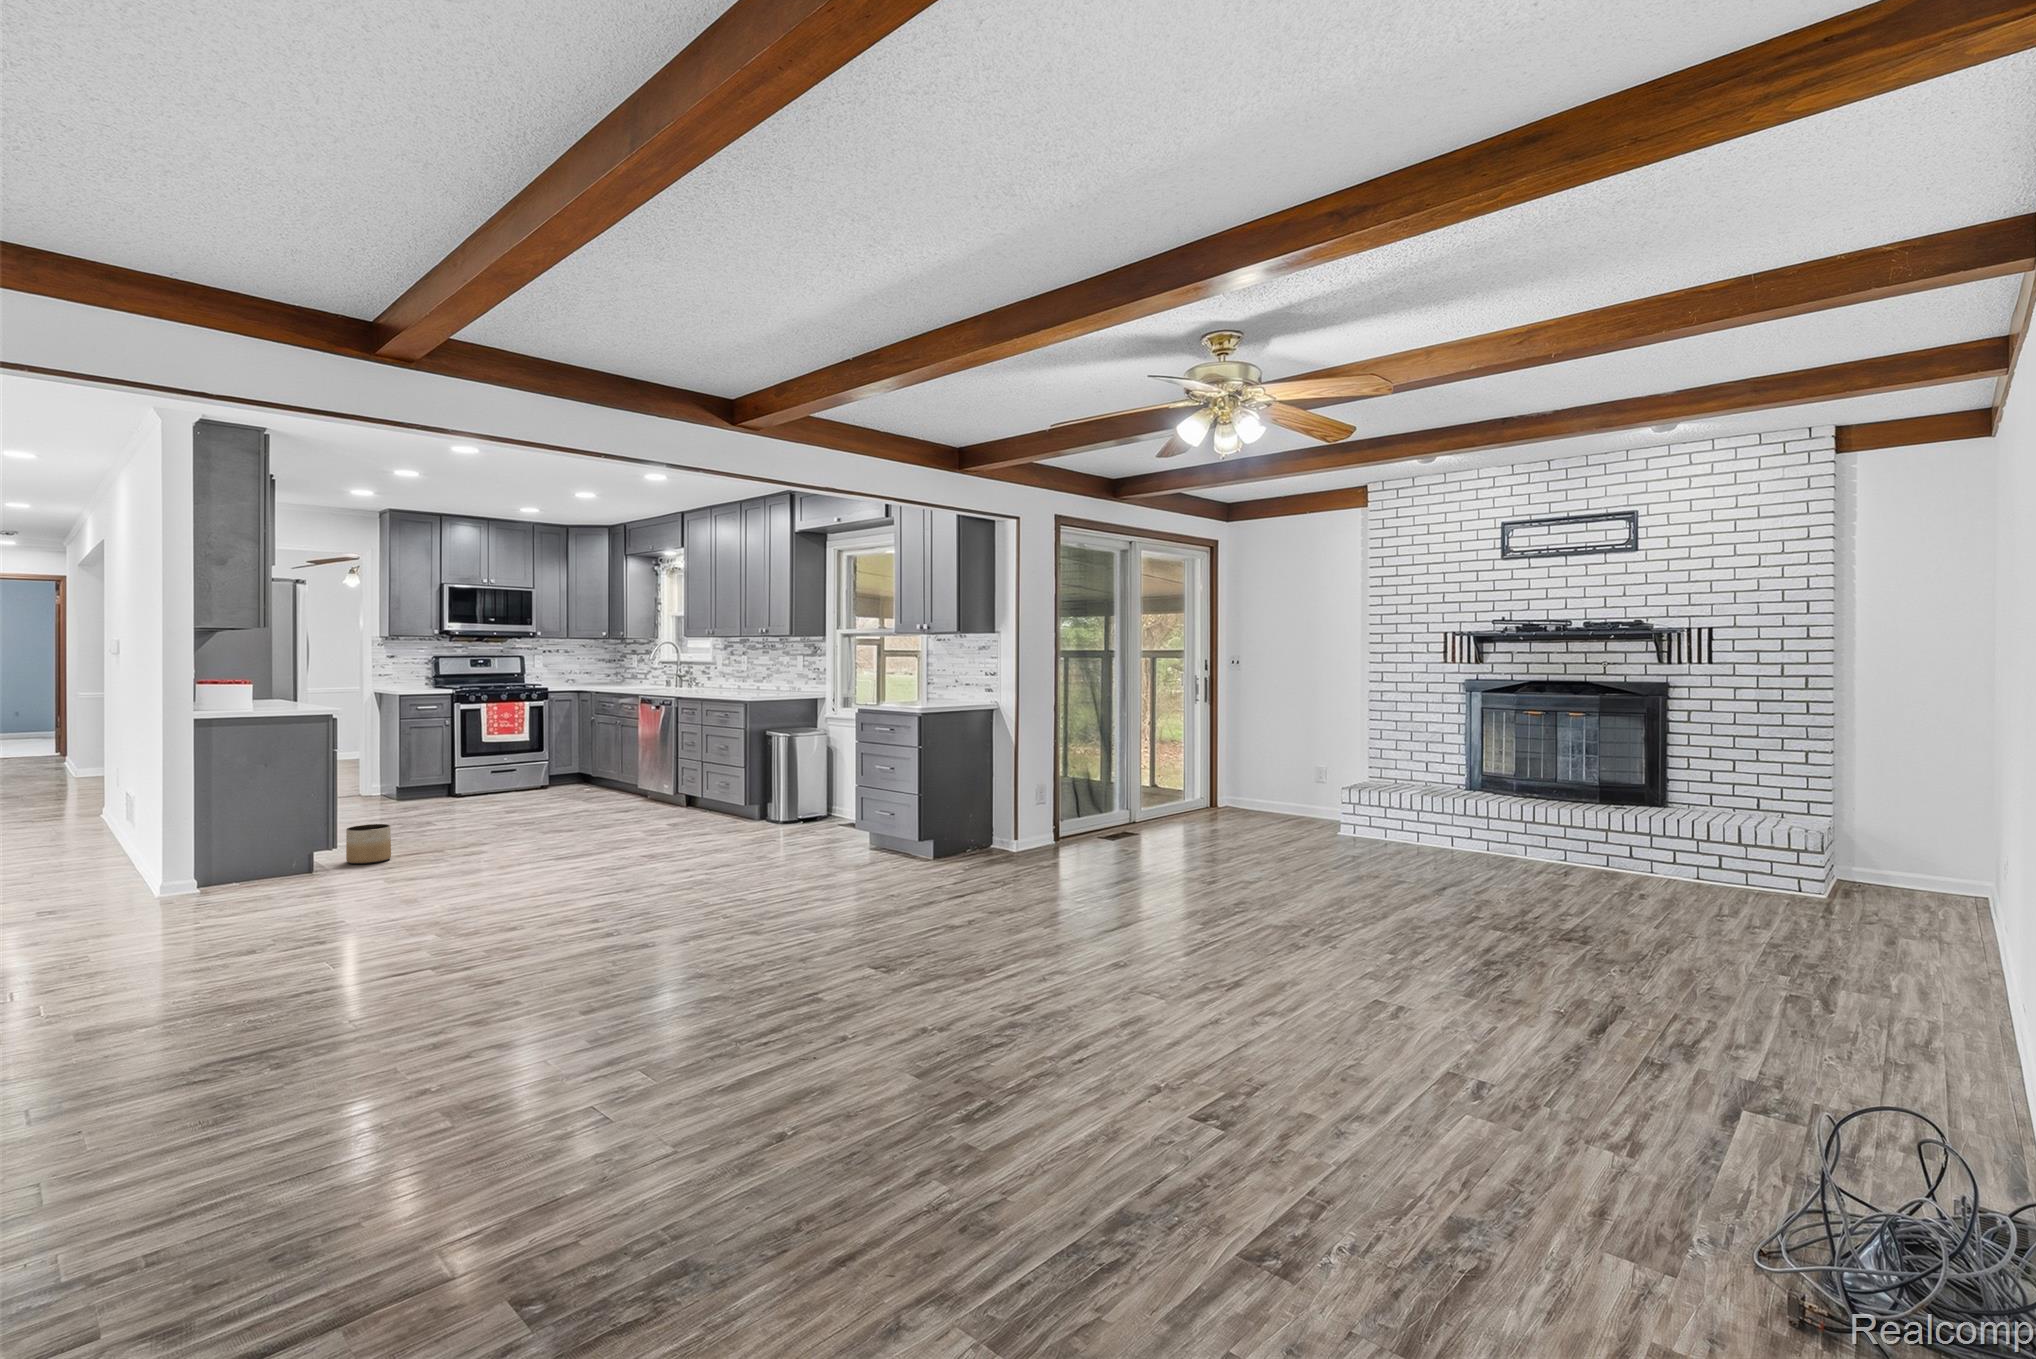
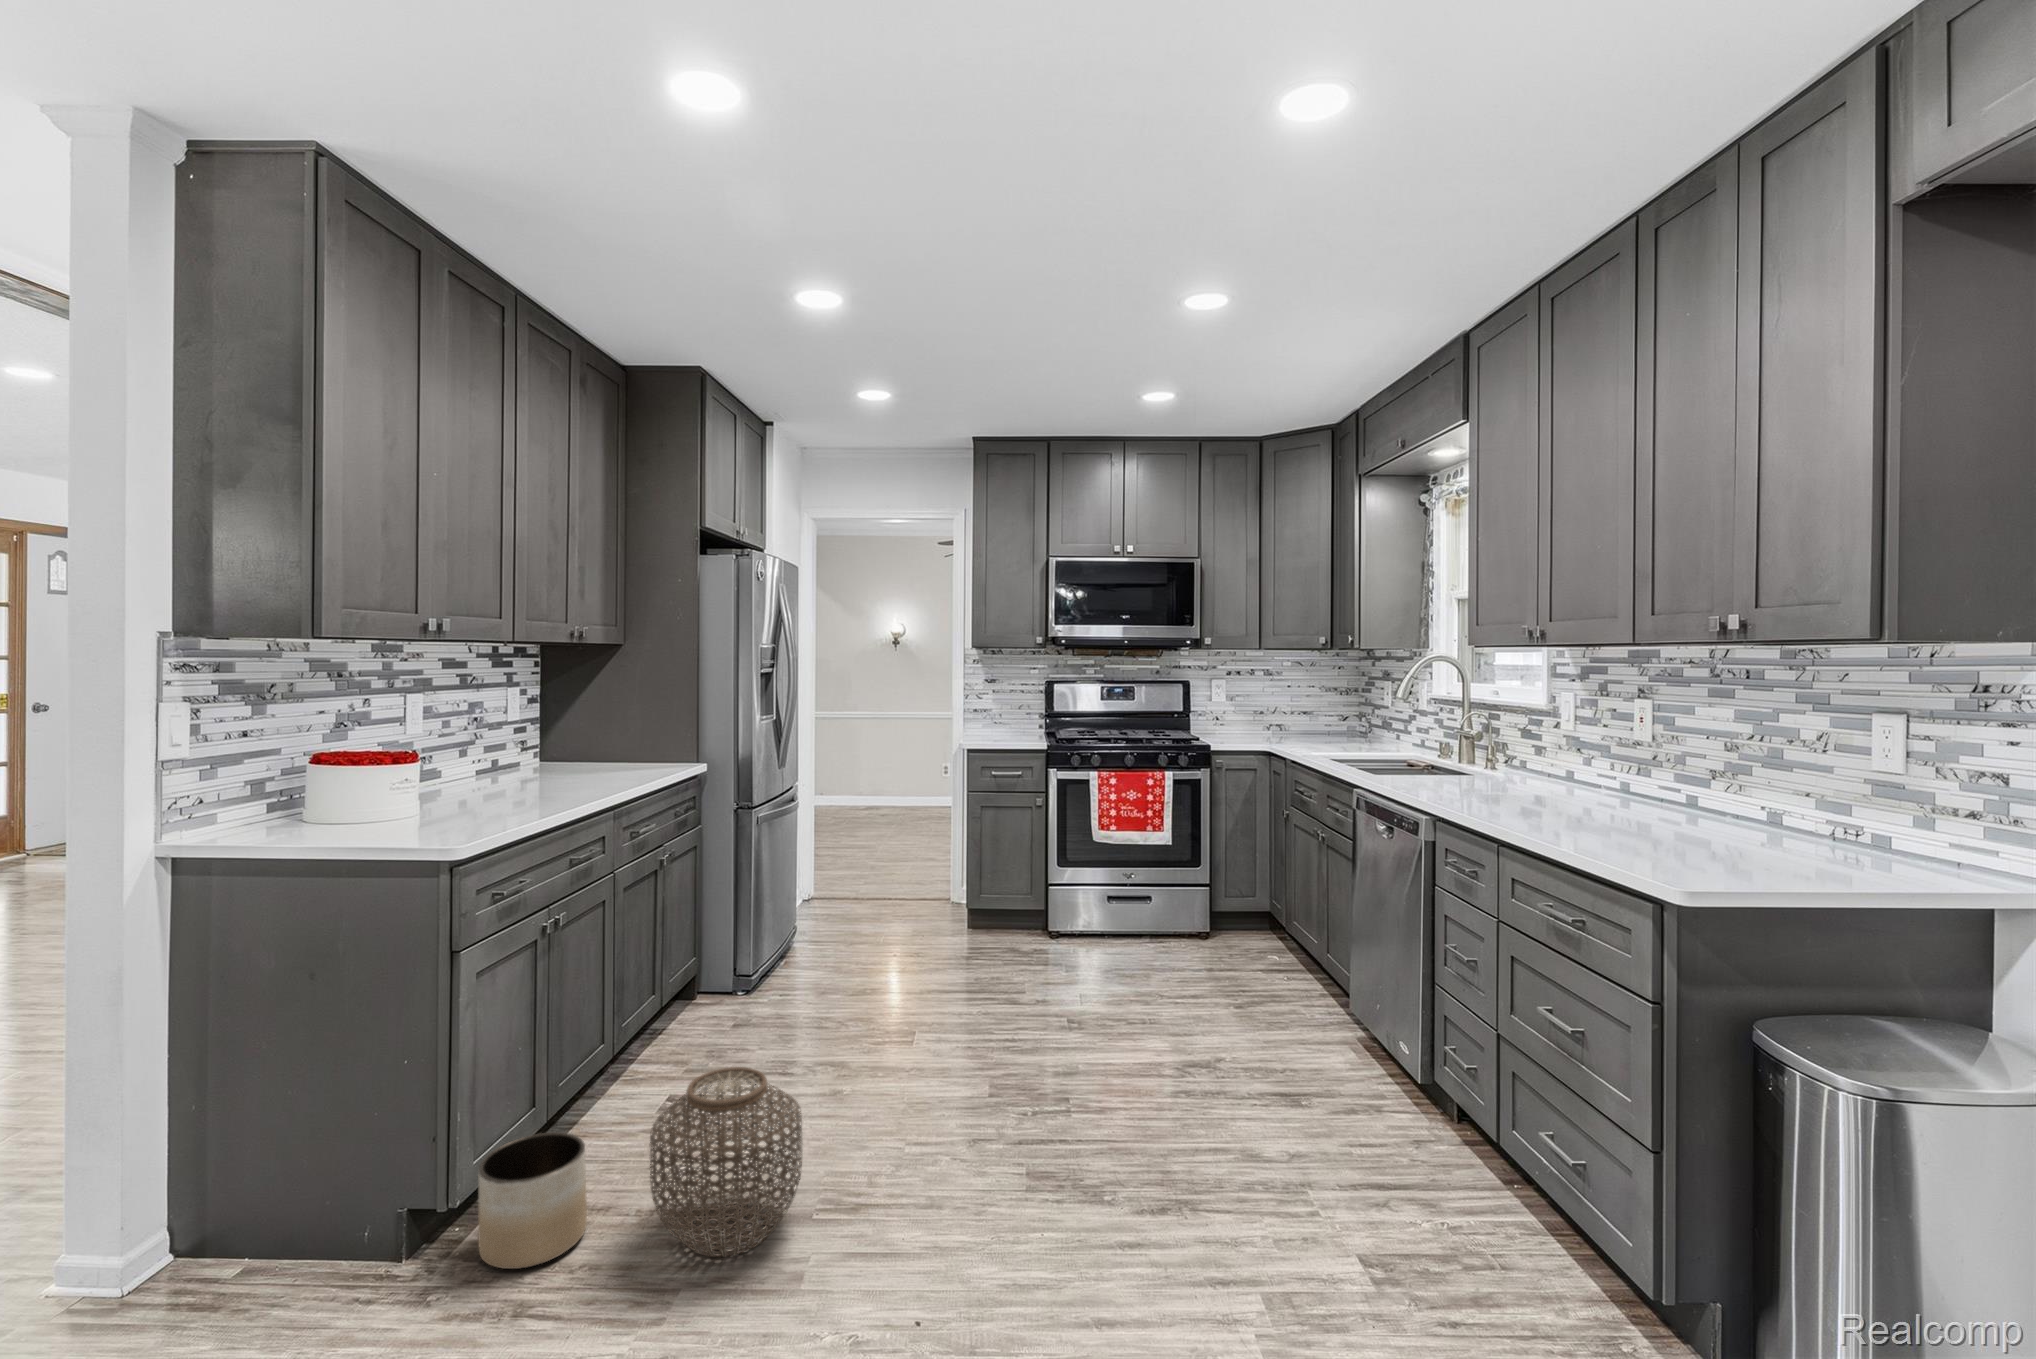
woven basket: none [415,792,477,852] -> present [650,1067,802,1257]

